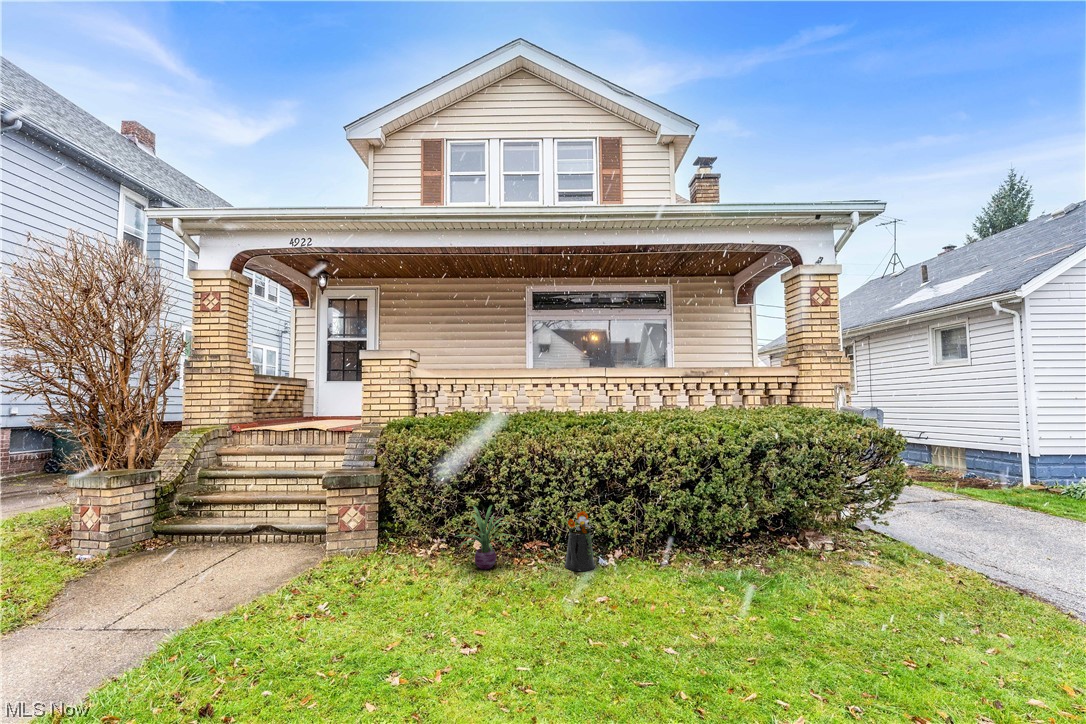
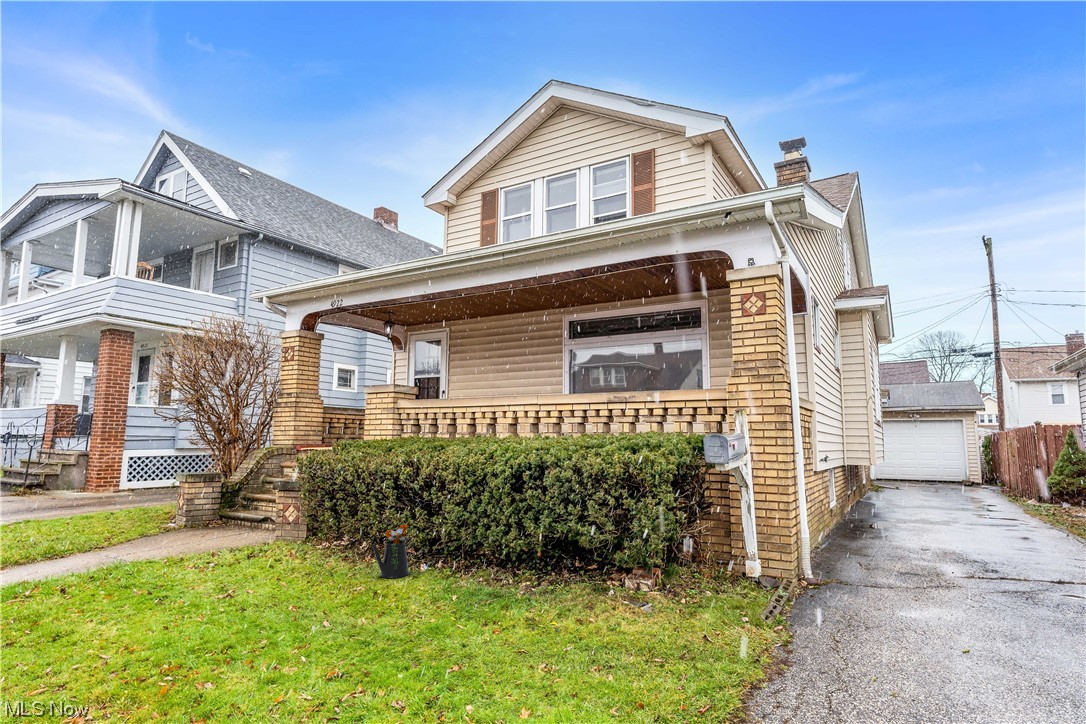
decorative plant: present [455,505,515,569] -> none [305,511,362,565]

